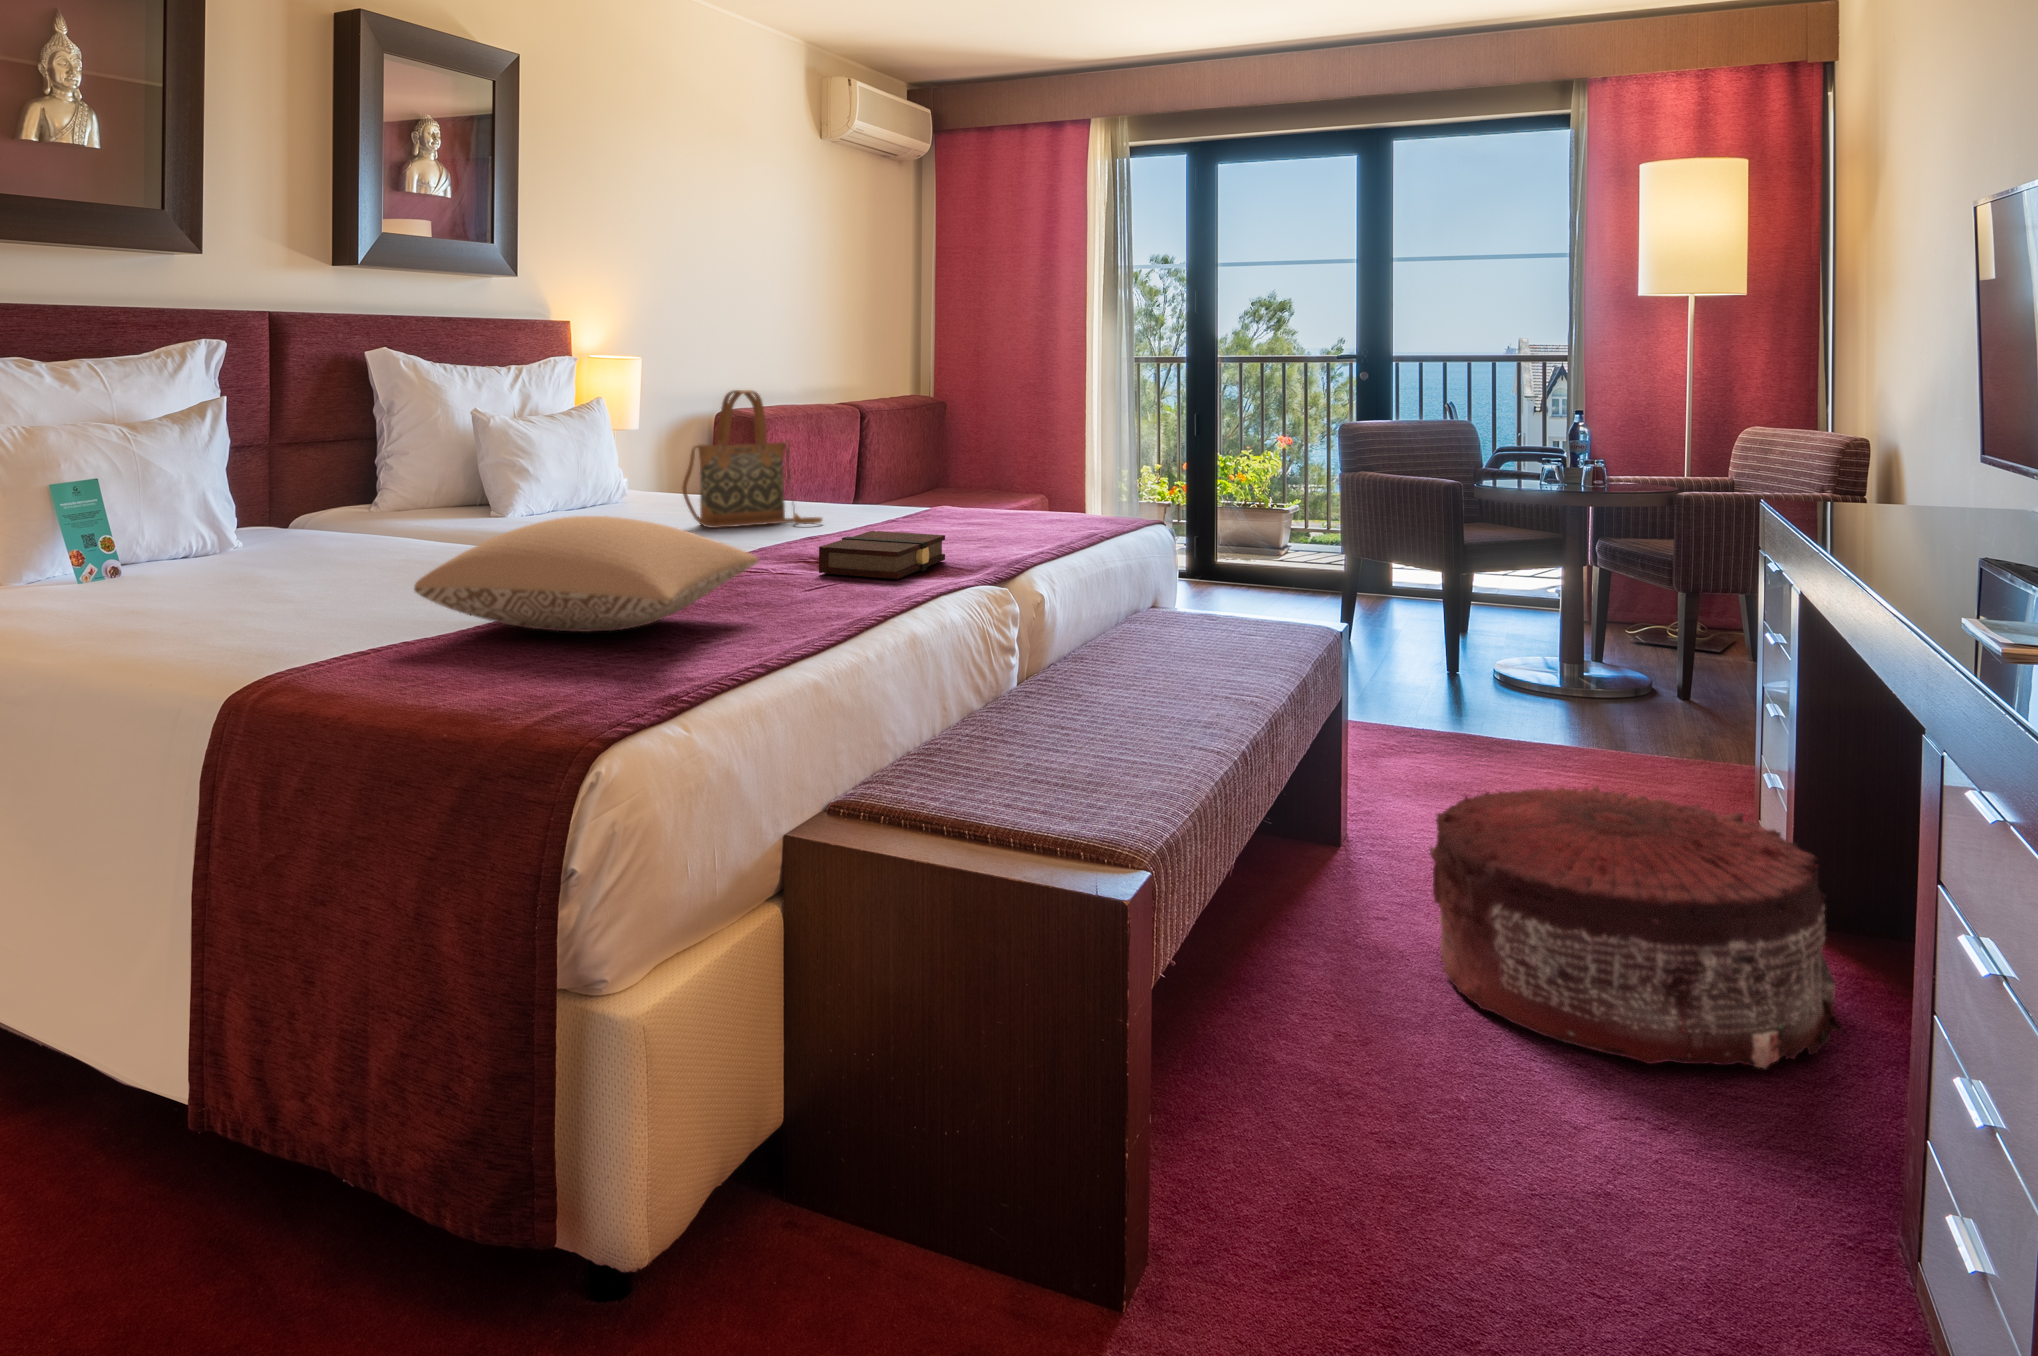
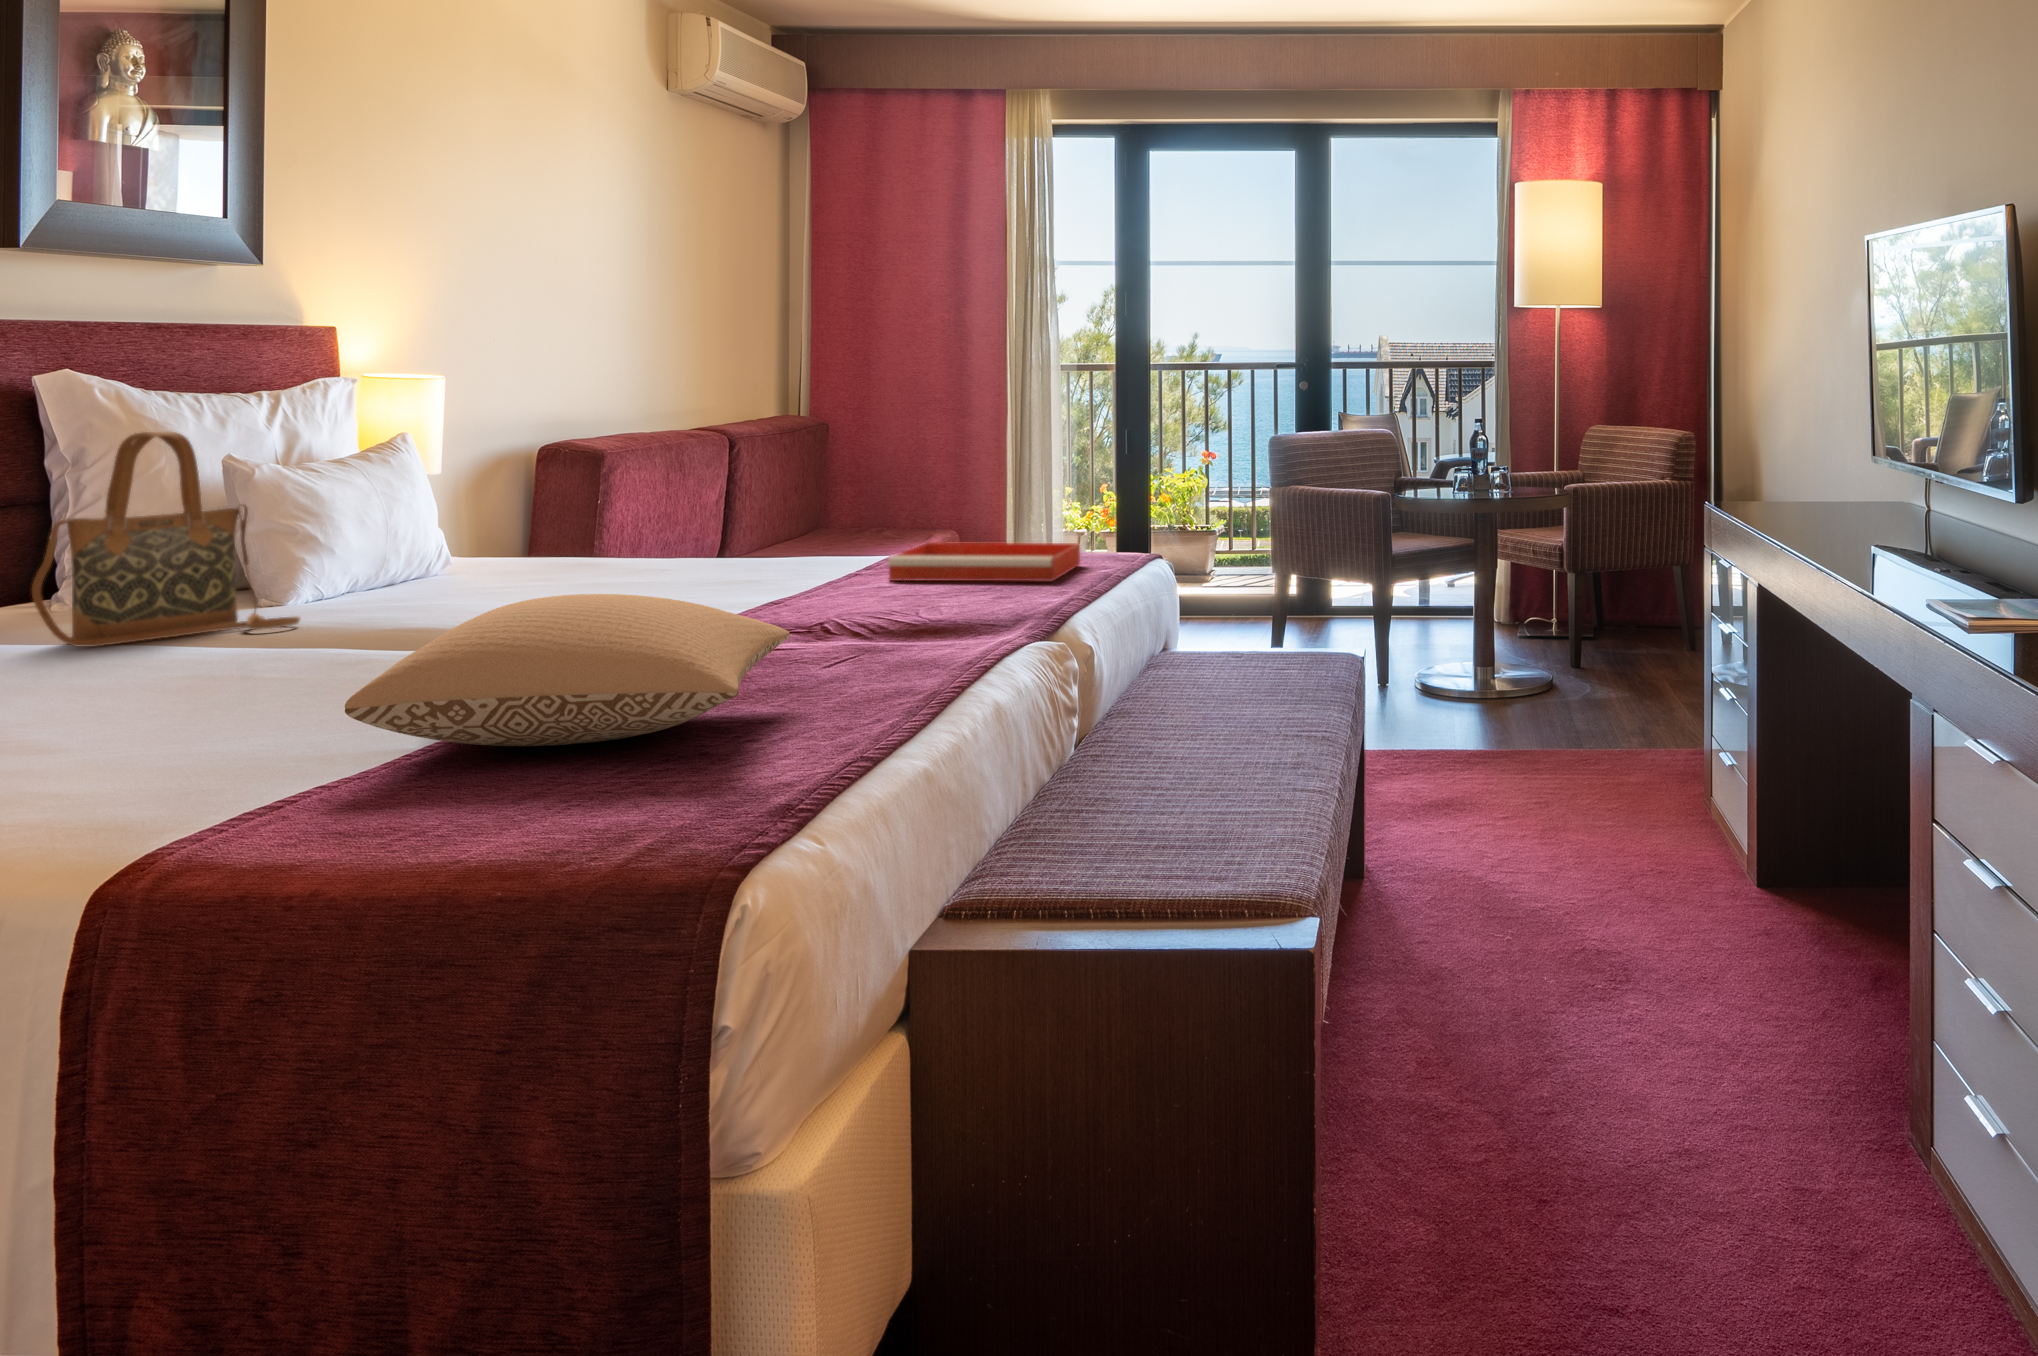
handbag: present [682,390,822,528] -> present [32,432,300,647]
tray: none [916,498,1086,536] -> present [887,542,1080,581]
book: present [819,531,945,579] -> none [820,588,958,644]
pouf: present [1430,786,1843,1068] -> none [1477,783,1819,1032]

